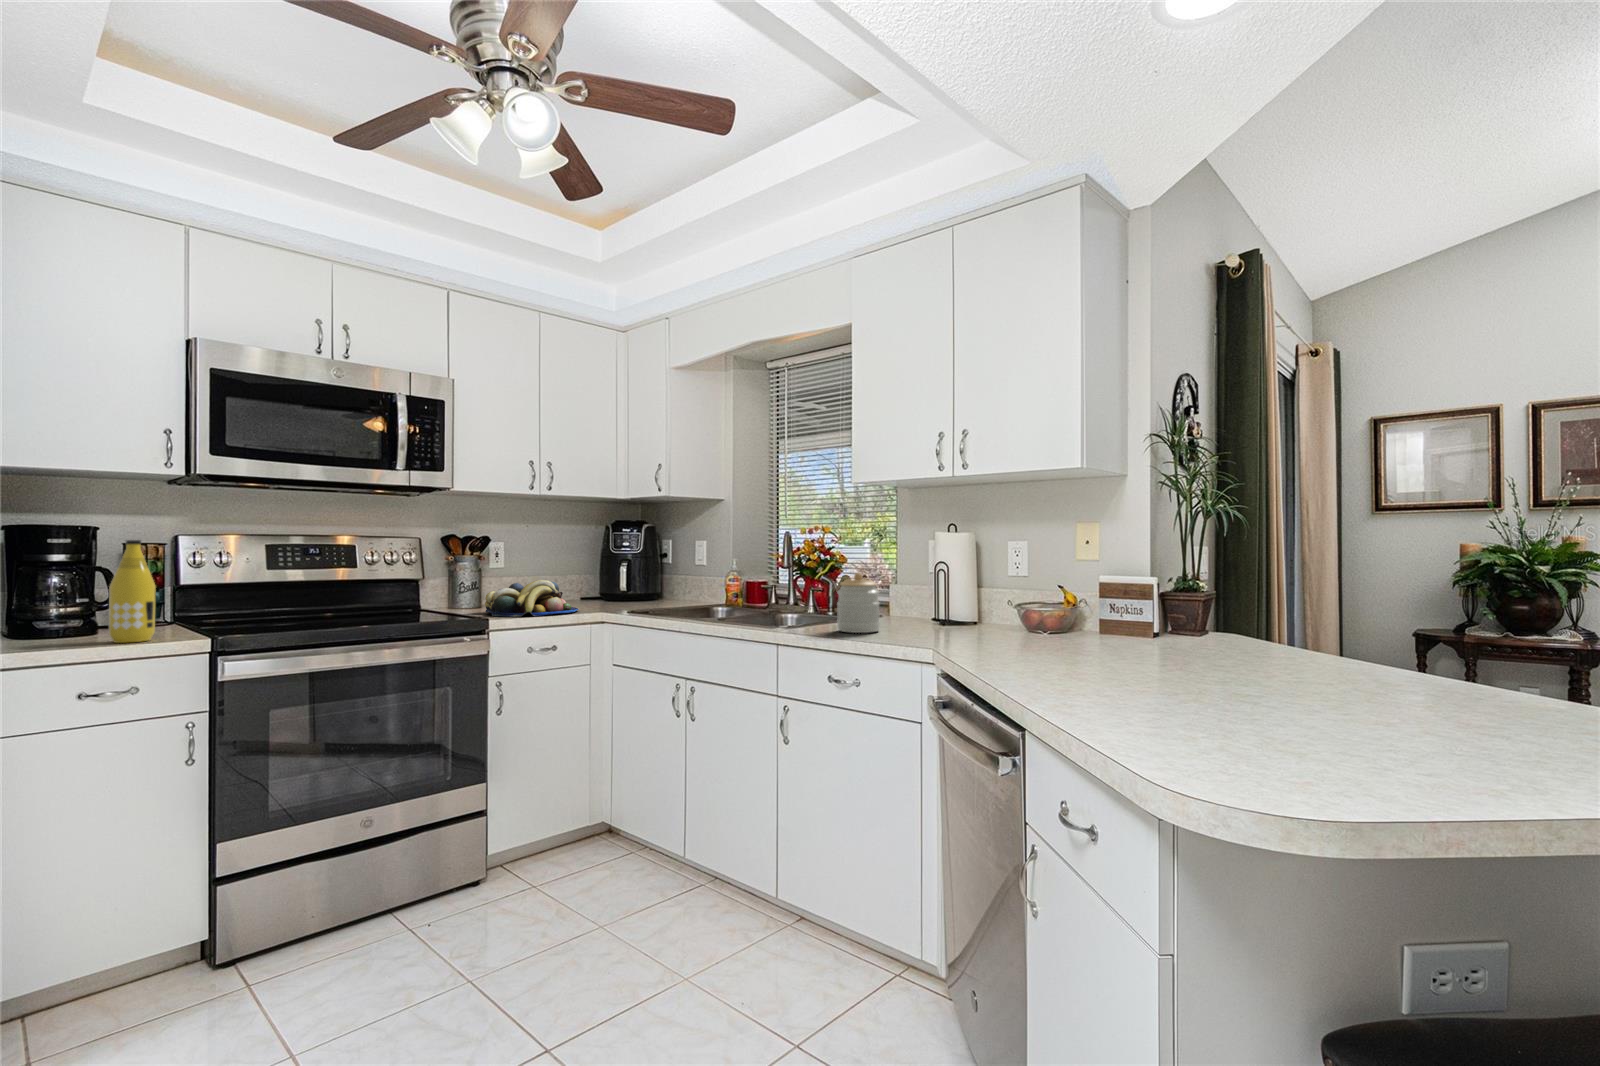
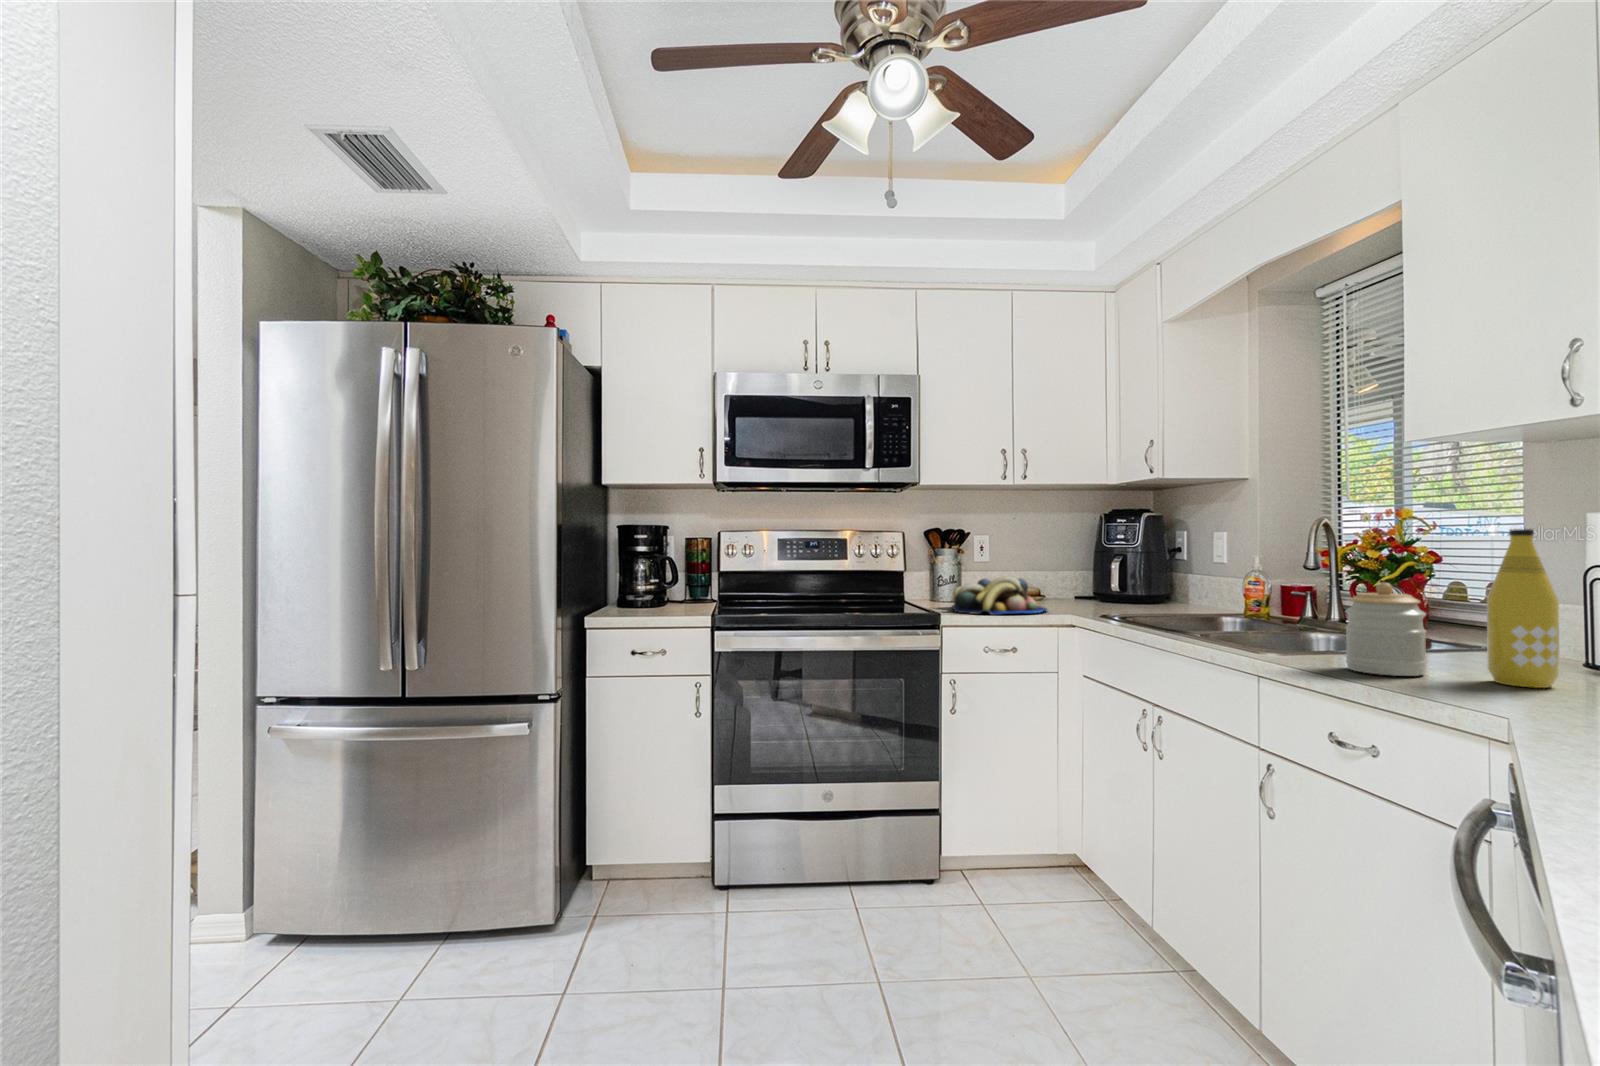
bottle: present [109,540,156,643] -> present [1487,529,1560,688]

